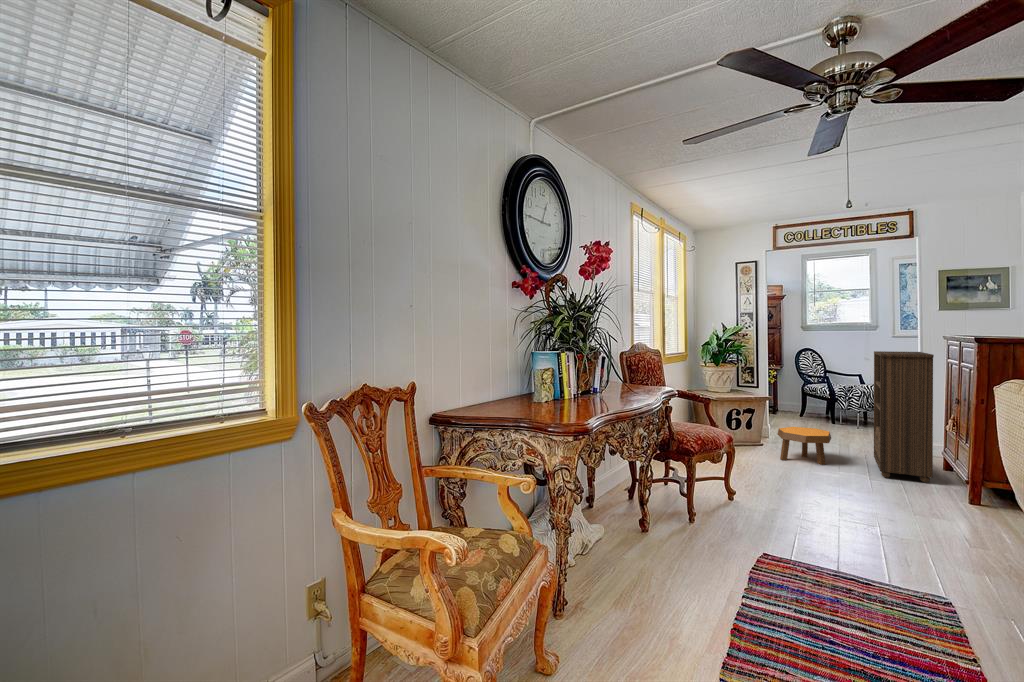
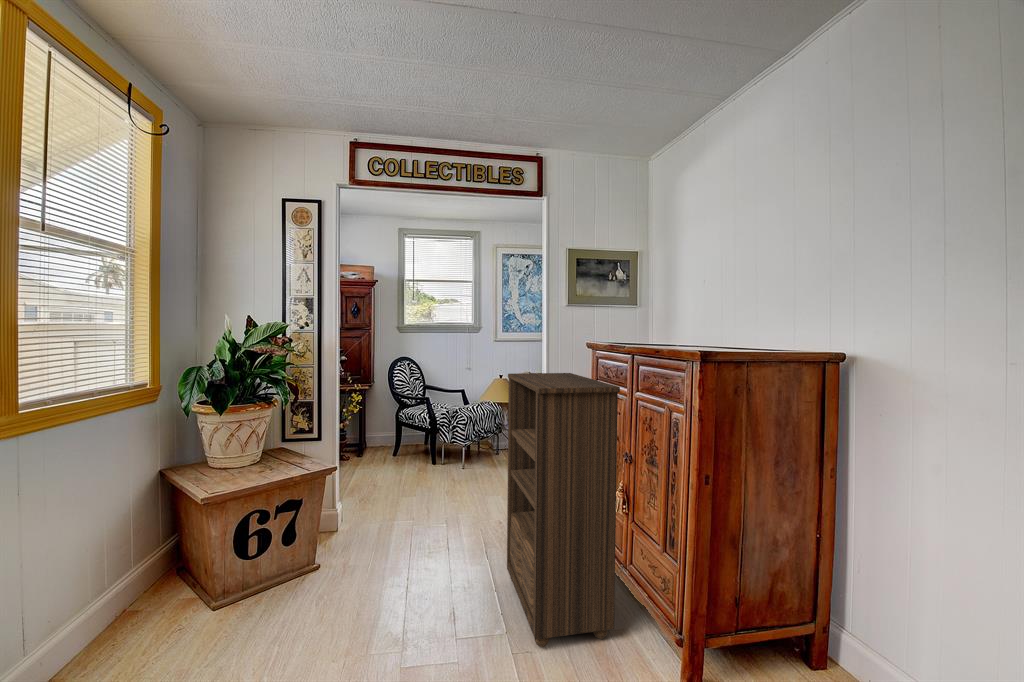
footstool: present [778,427,831,465] -> none [340,530,442,638]

